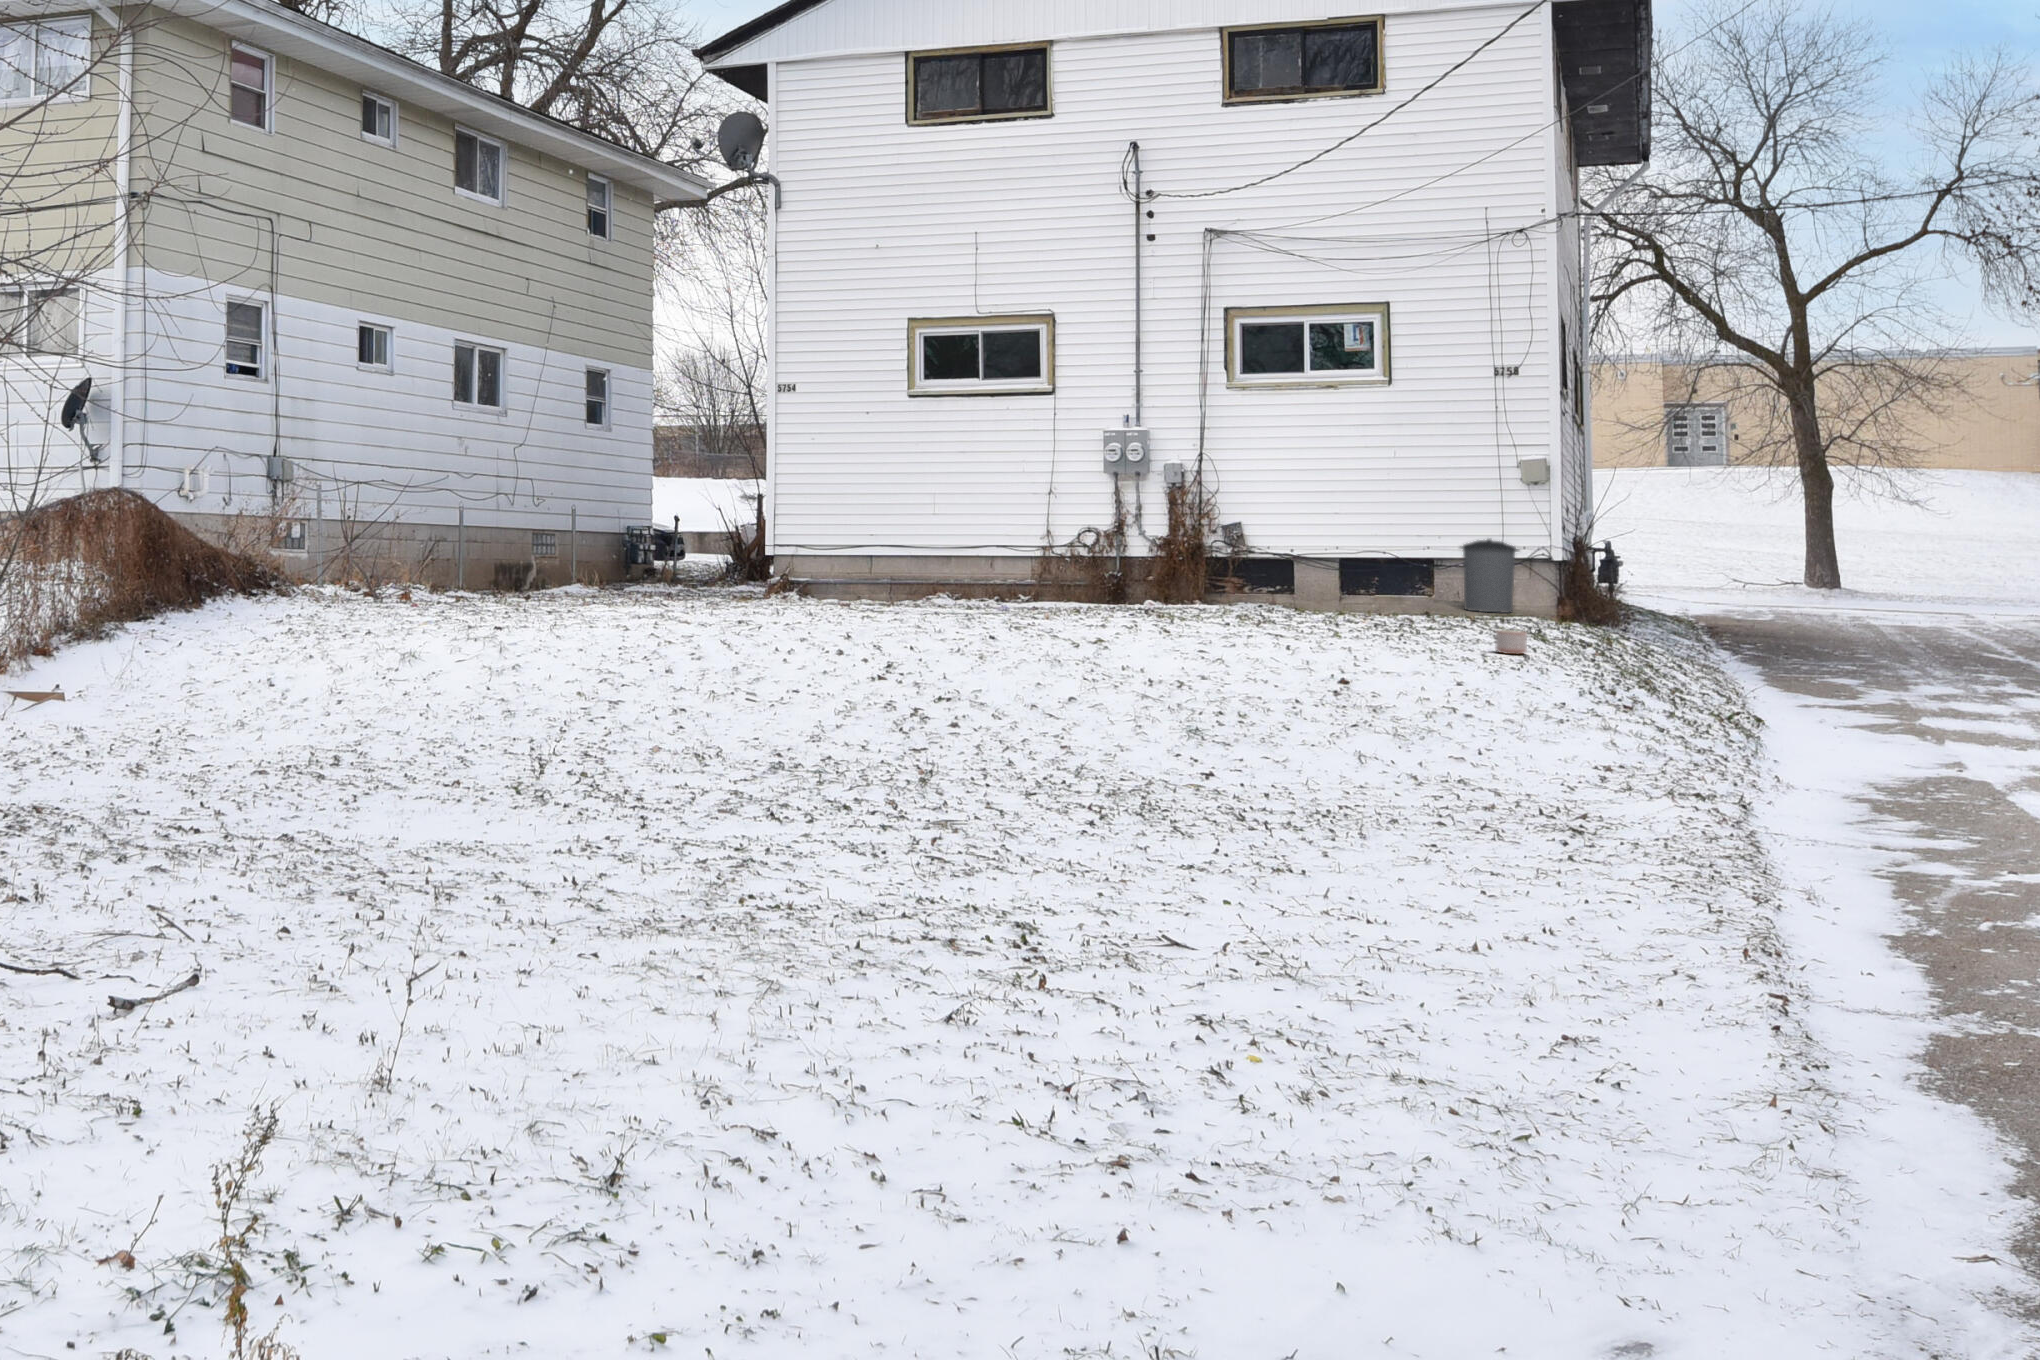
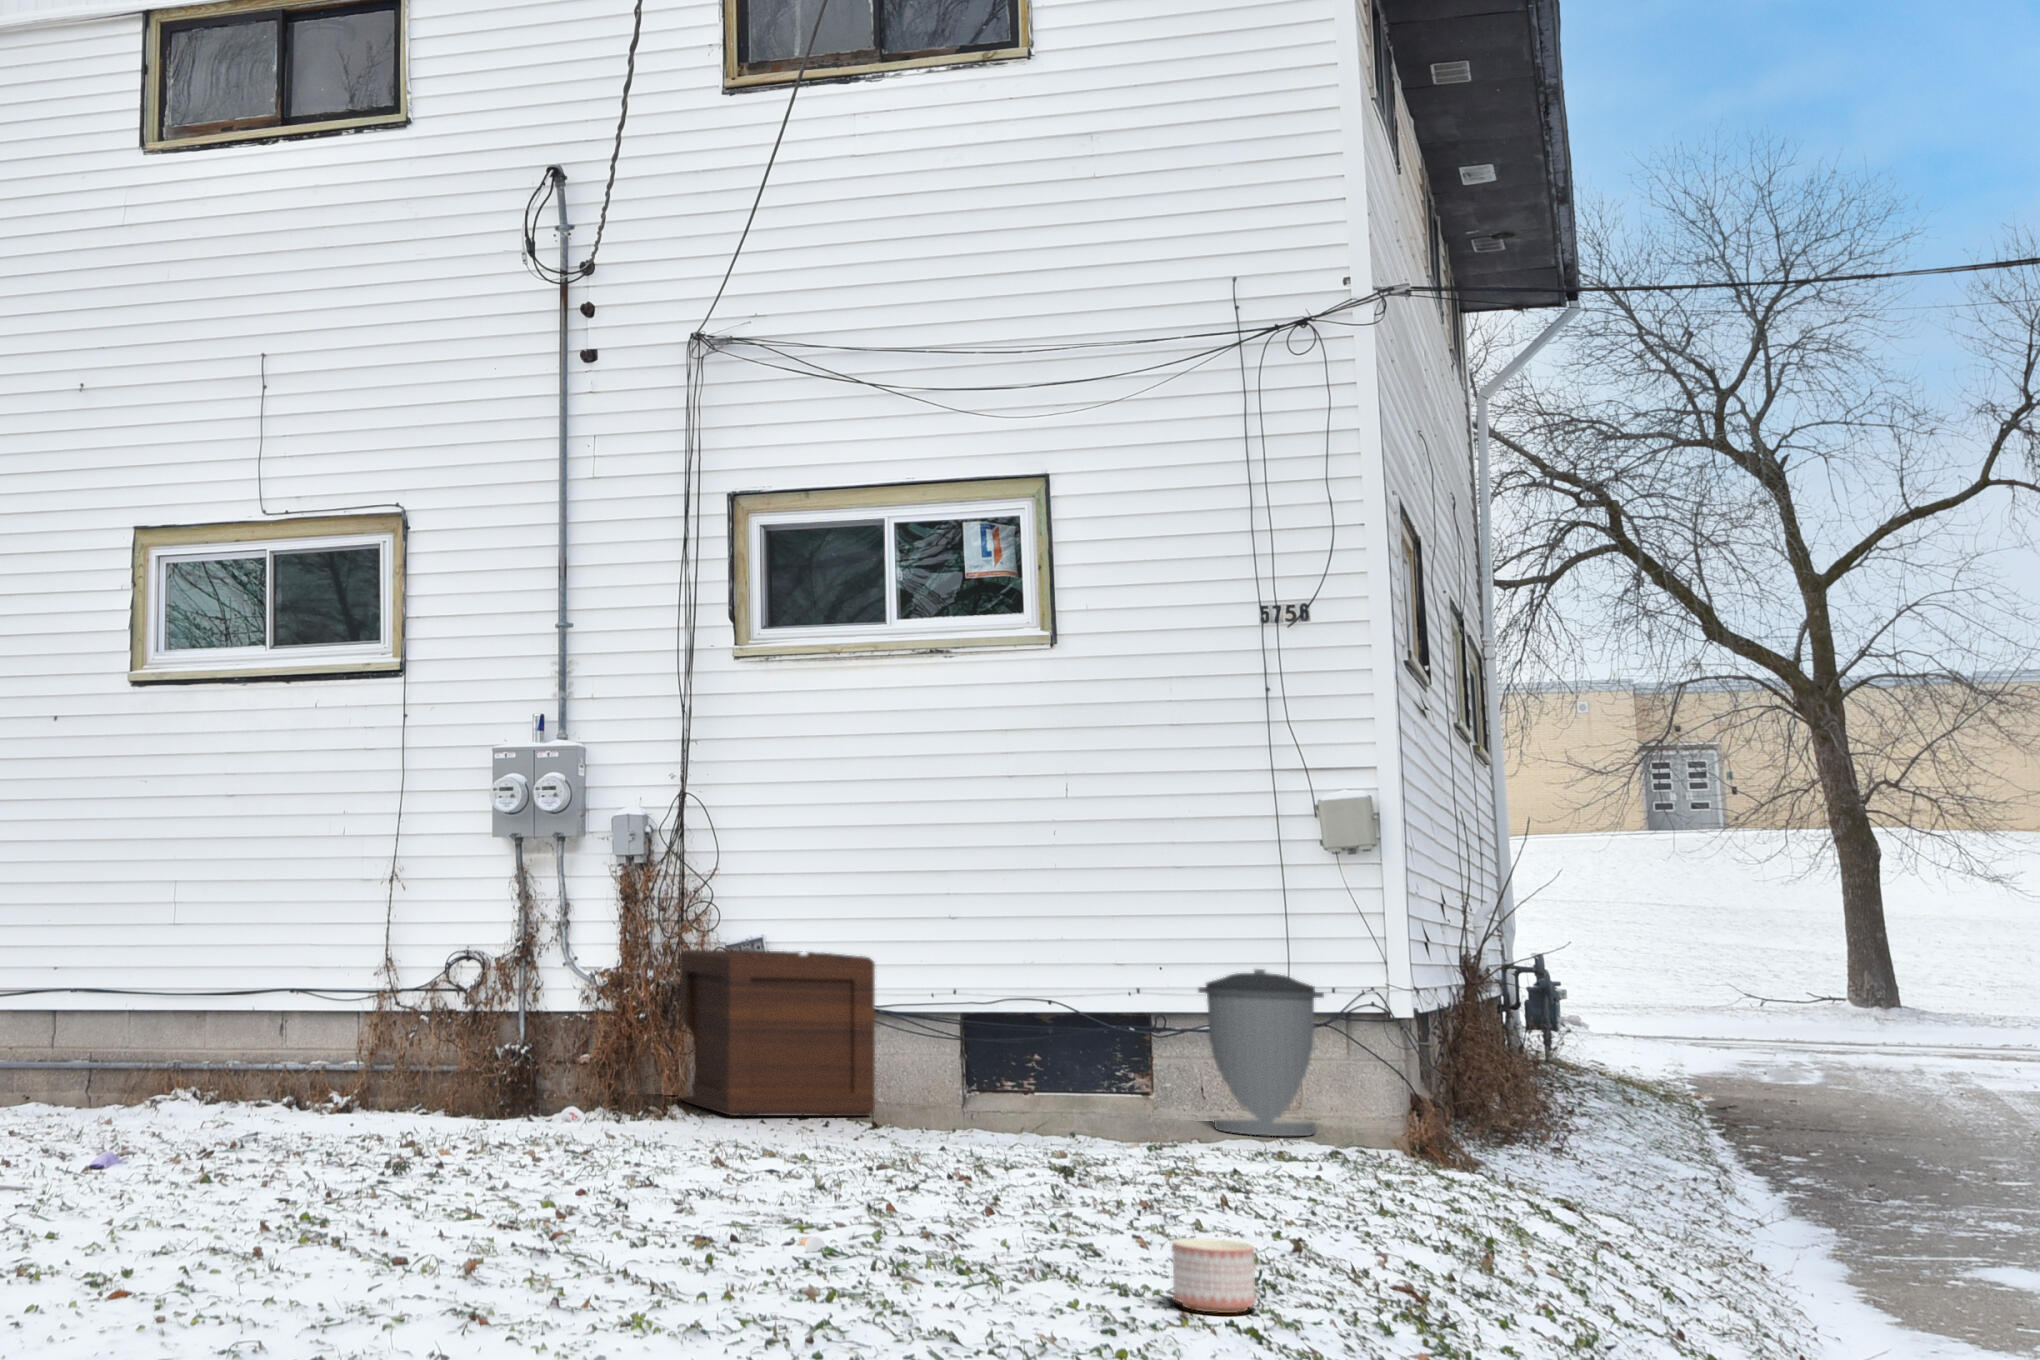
wooden crate: none [1203,527,1305,603] -> present [680,949,875,1116]

